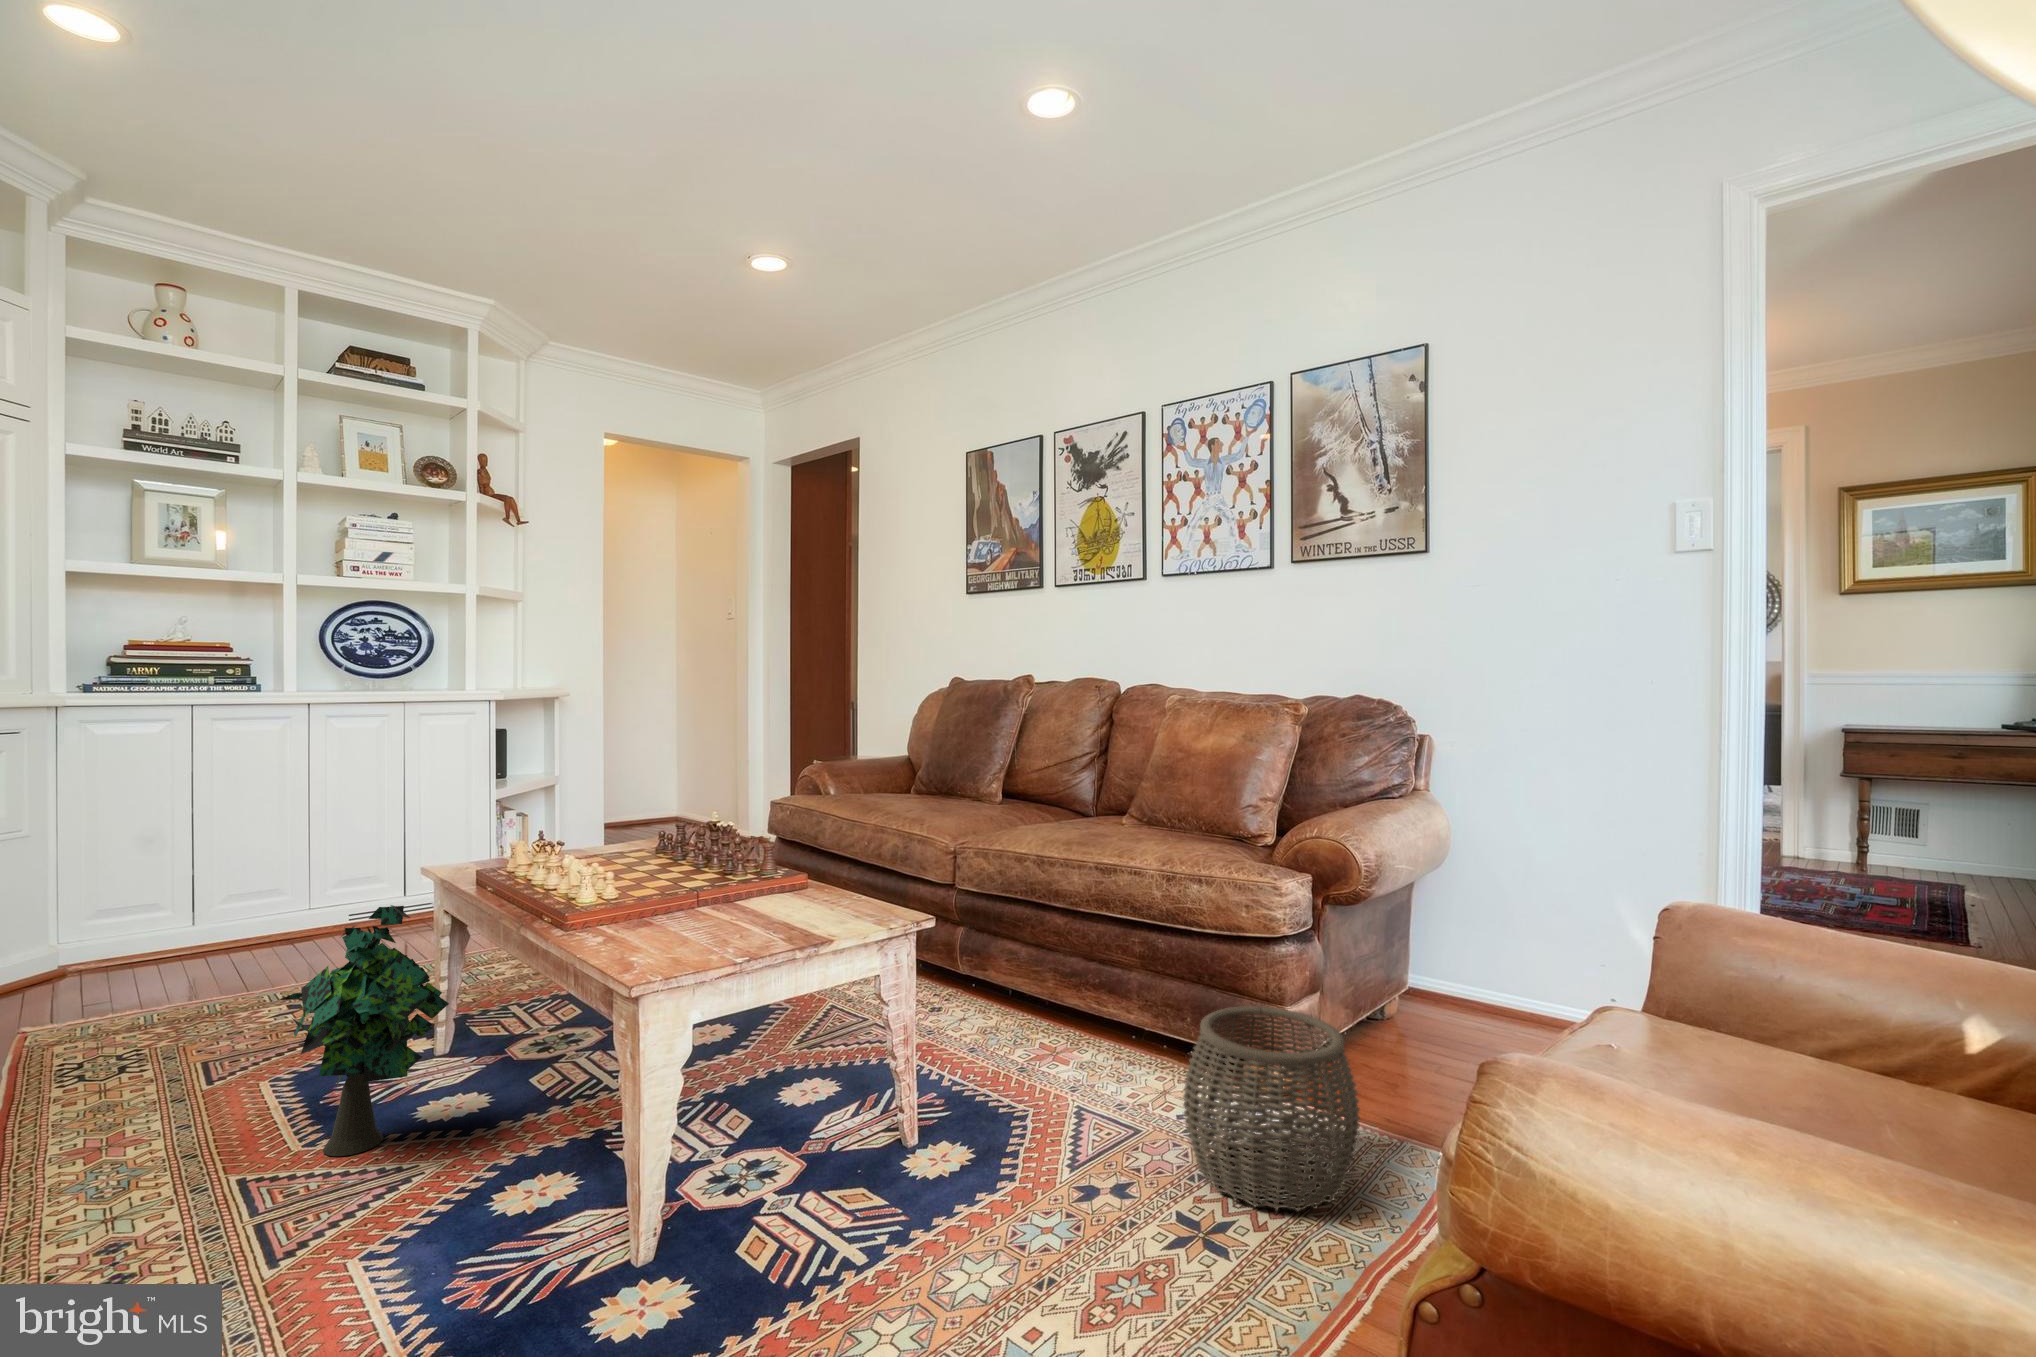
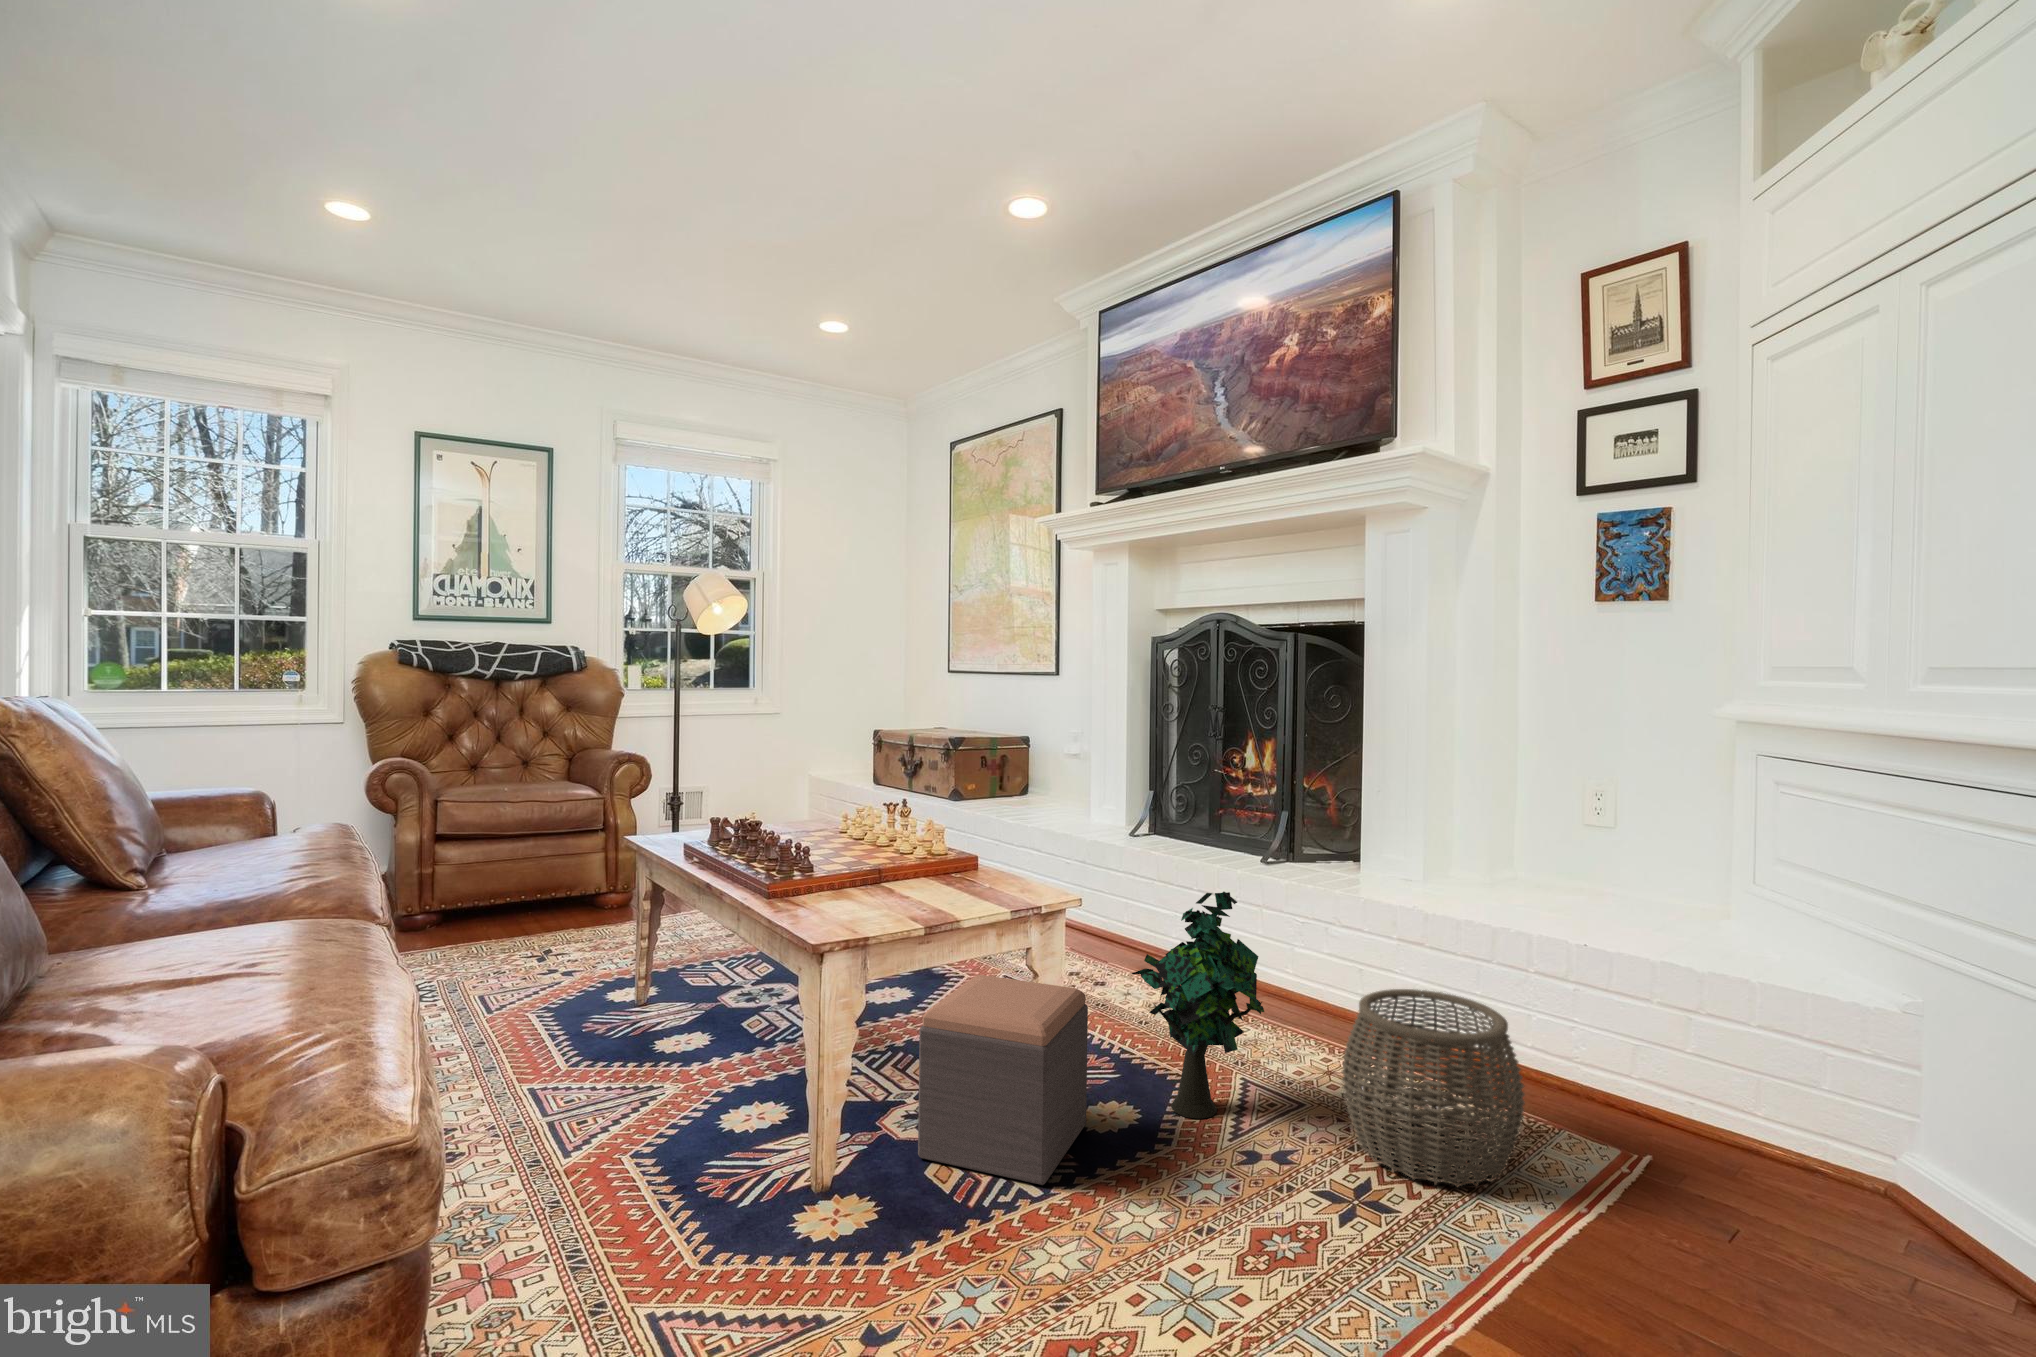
decorative plant: present [280,905,449,1156] -> present [1131,892,1264,1119]
footstool: none [725,1014,921,1251] -> present [918,975,1088,1185]

